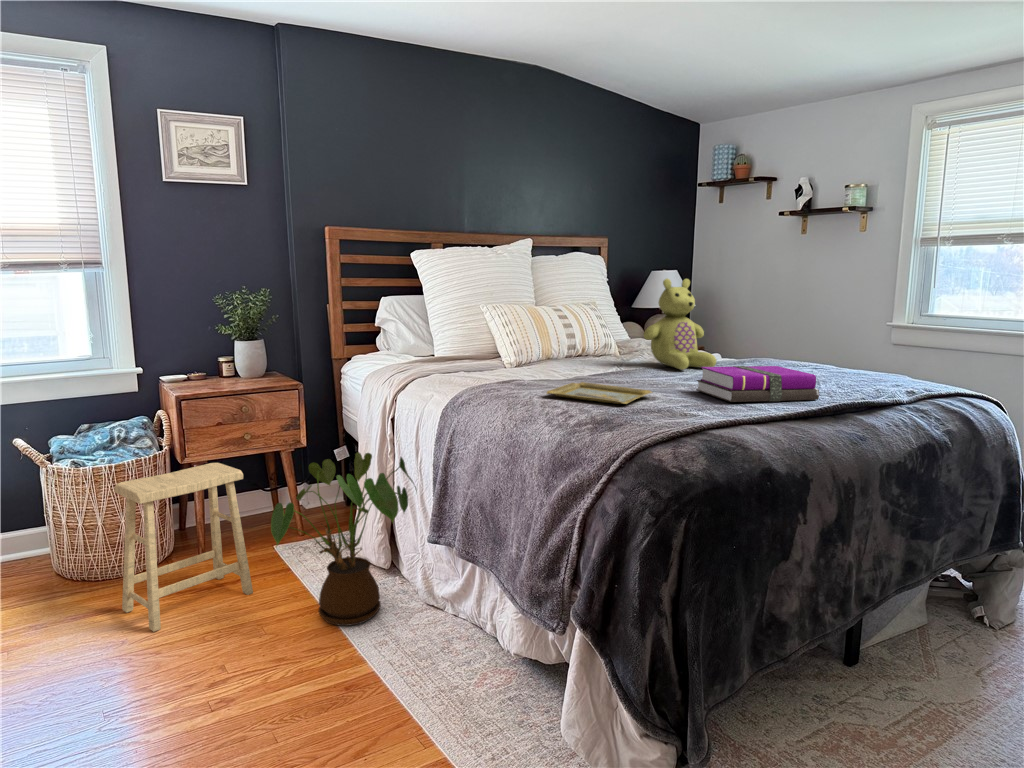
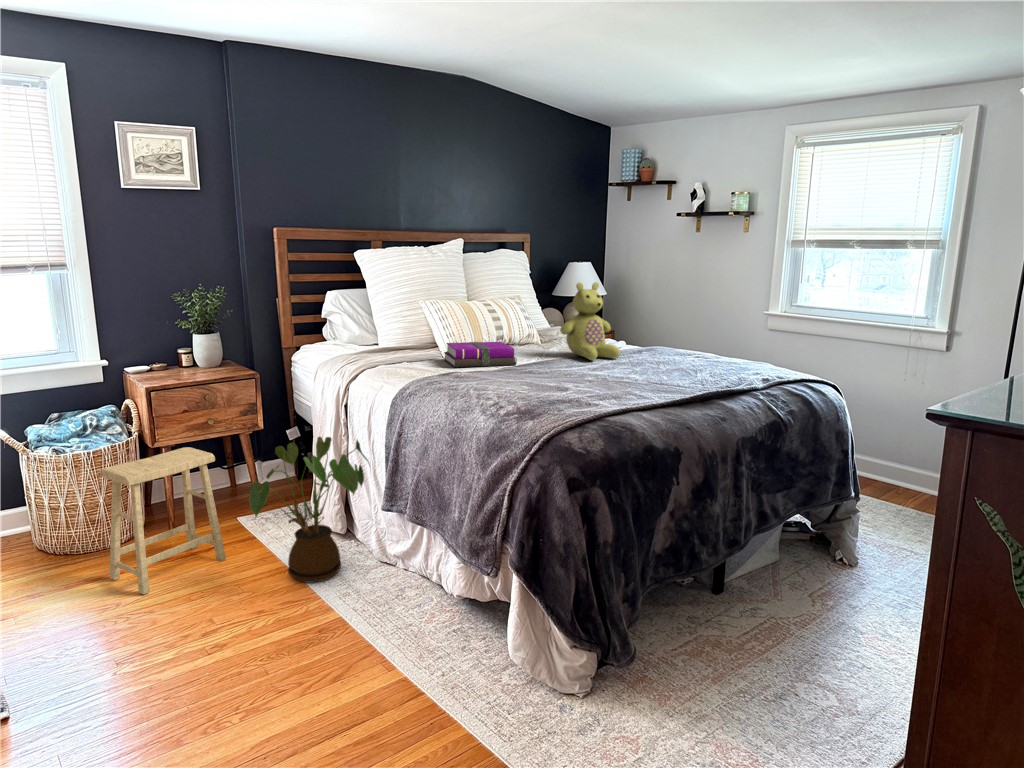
notebook: present [696,366,819,402] -> present [444,342,517,367]
tray: present [547,382,652,404] -> none [480,375,566,395]

